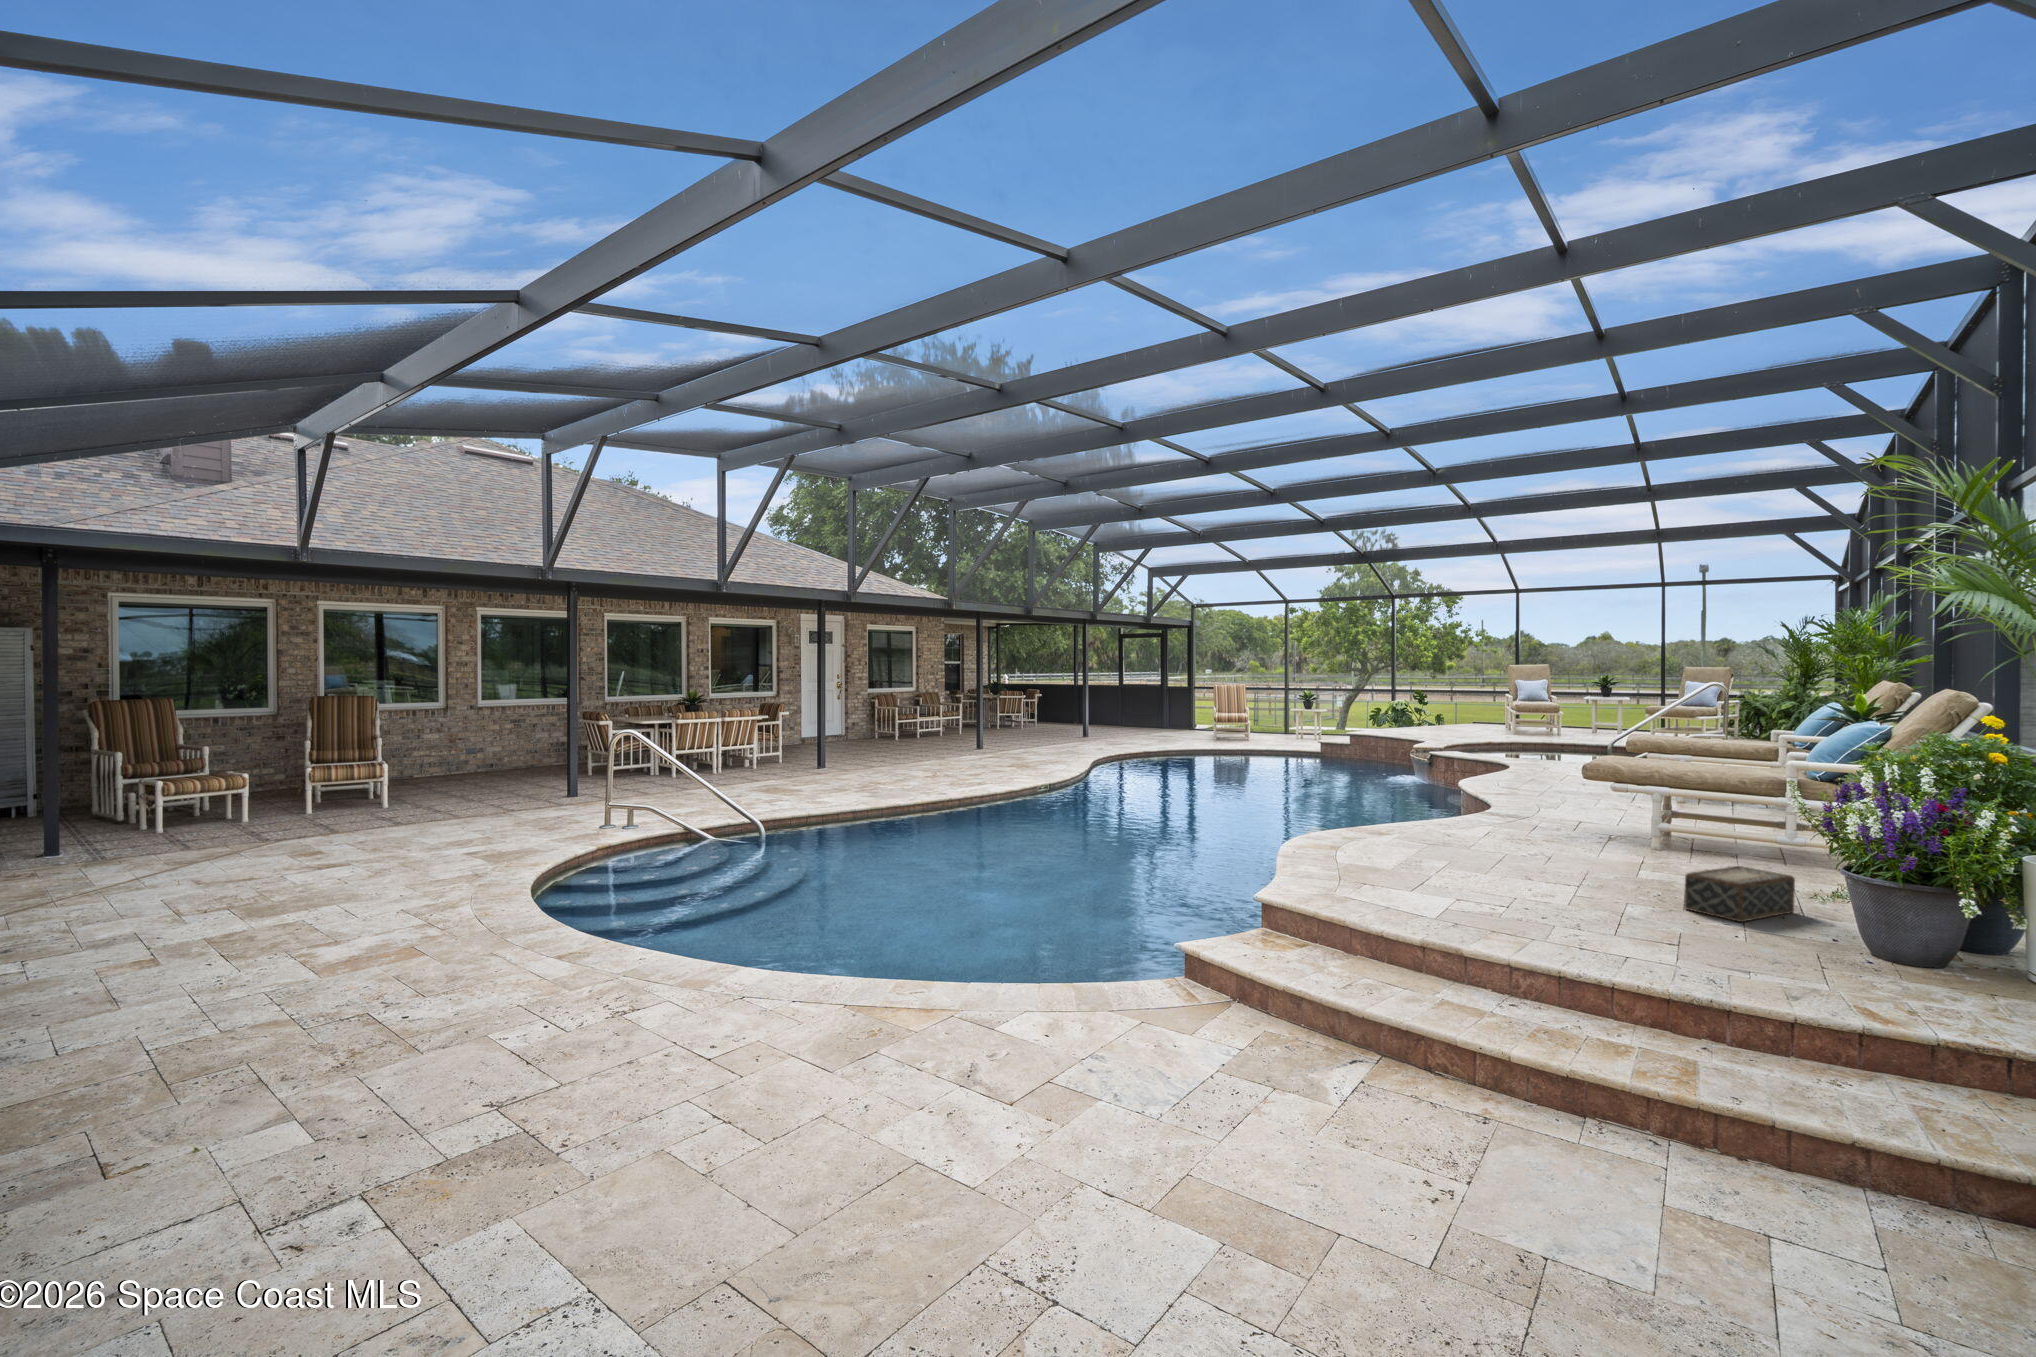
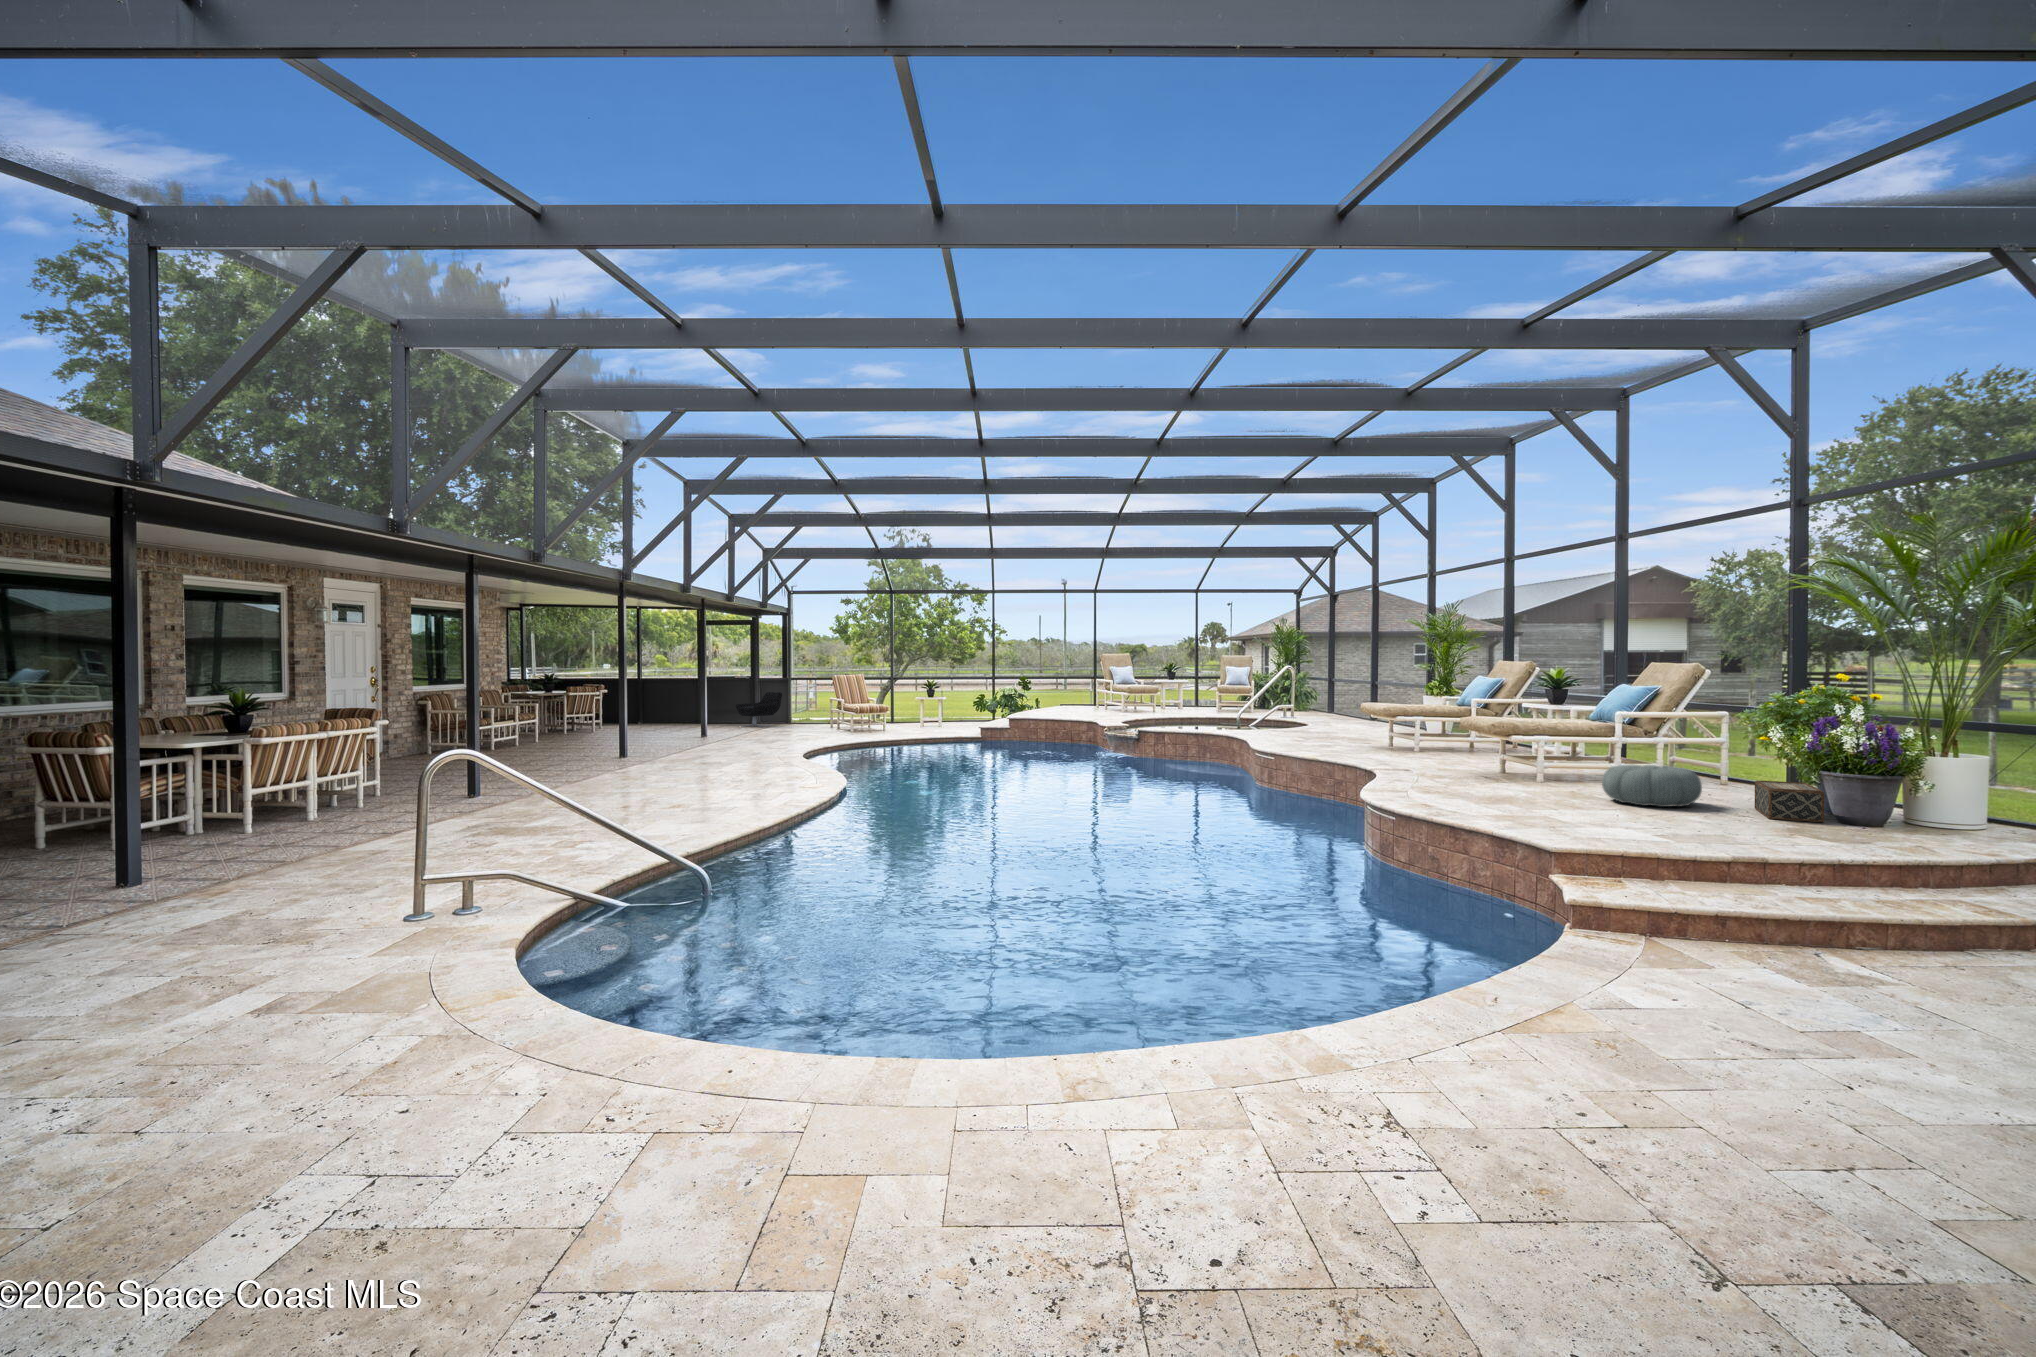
lounge chair: none [1125,698,1163,729] -> present [736,692,782,727]
pouf: none [1569,831,1683,884] -> present [1602,764,1702,807]

